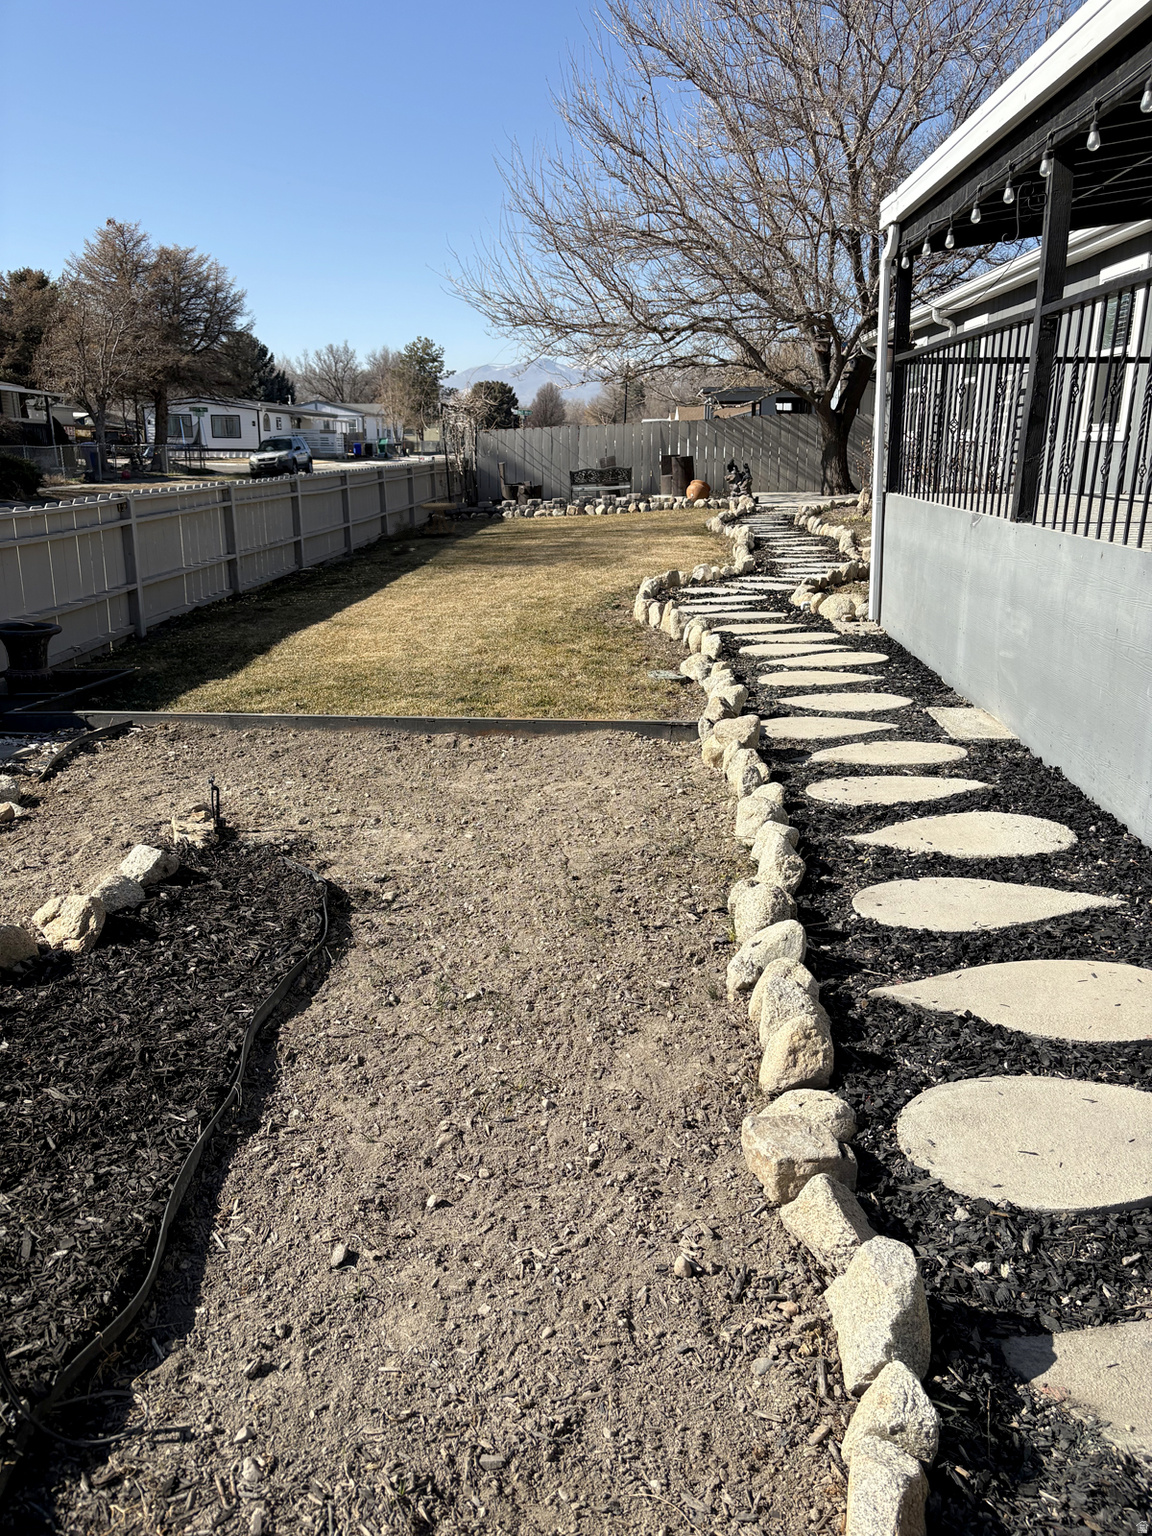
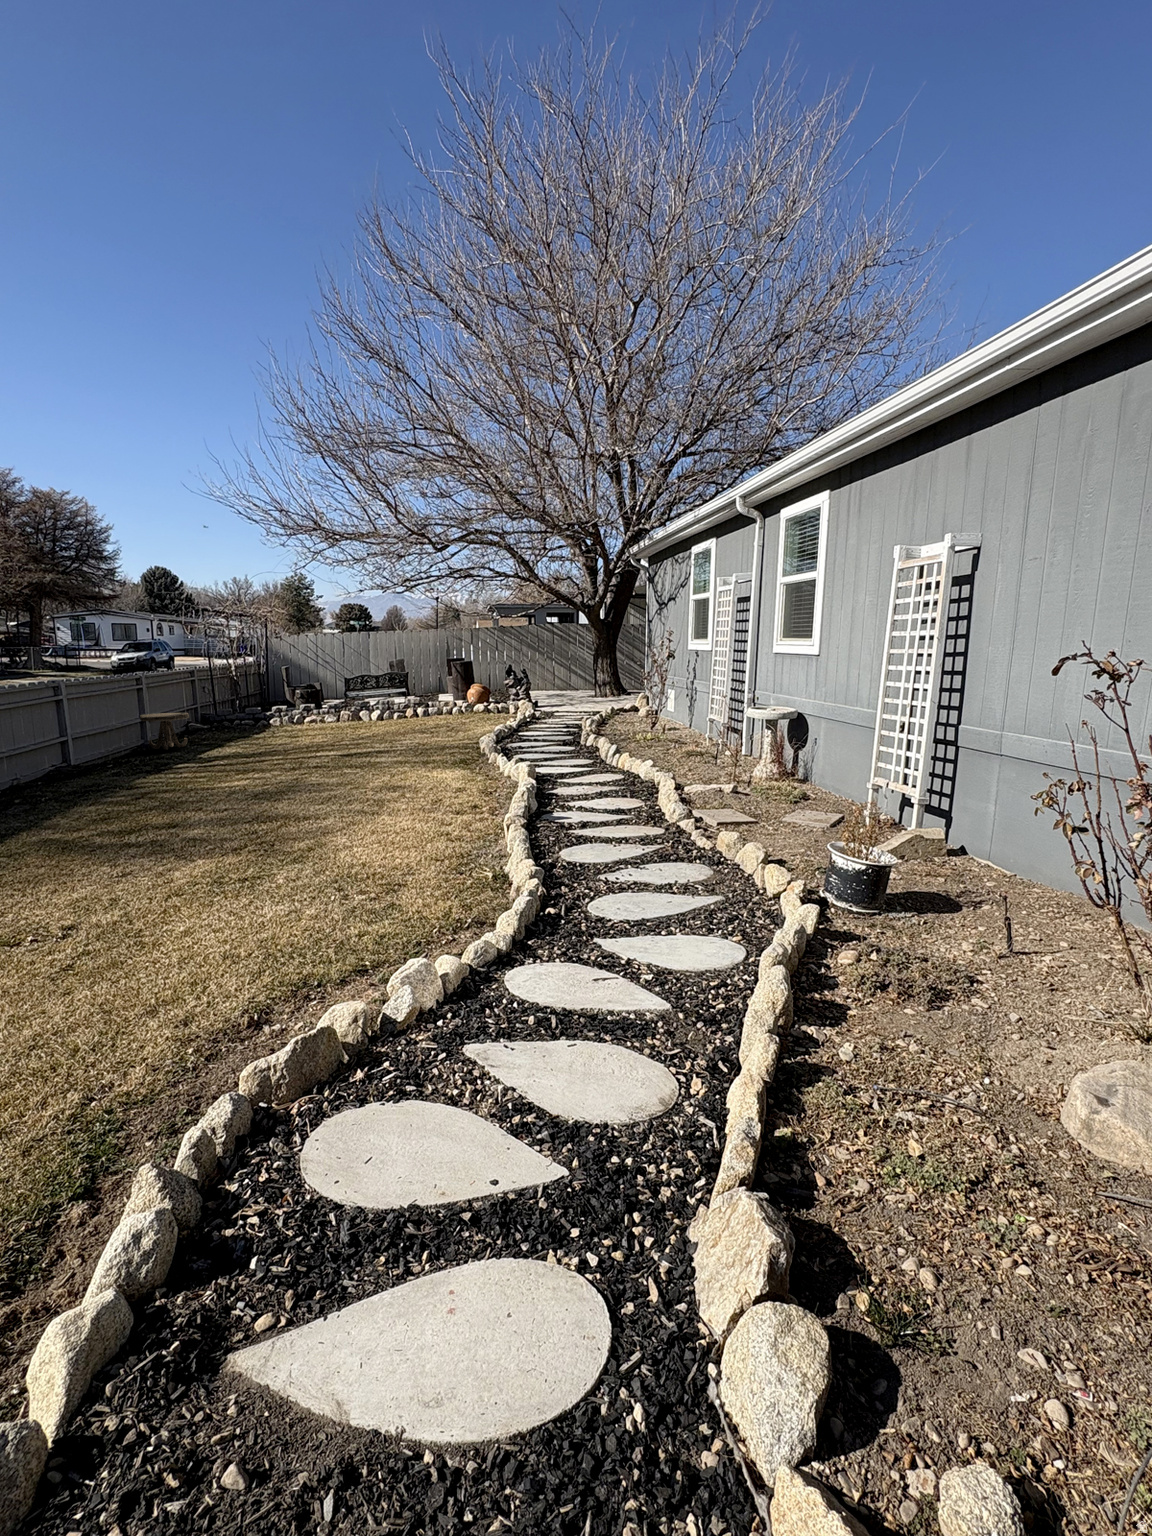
potted tree: present [393,513,415,551] -> none [50,726,95,782]

